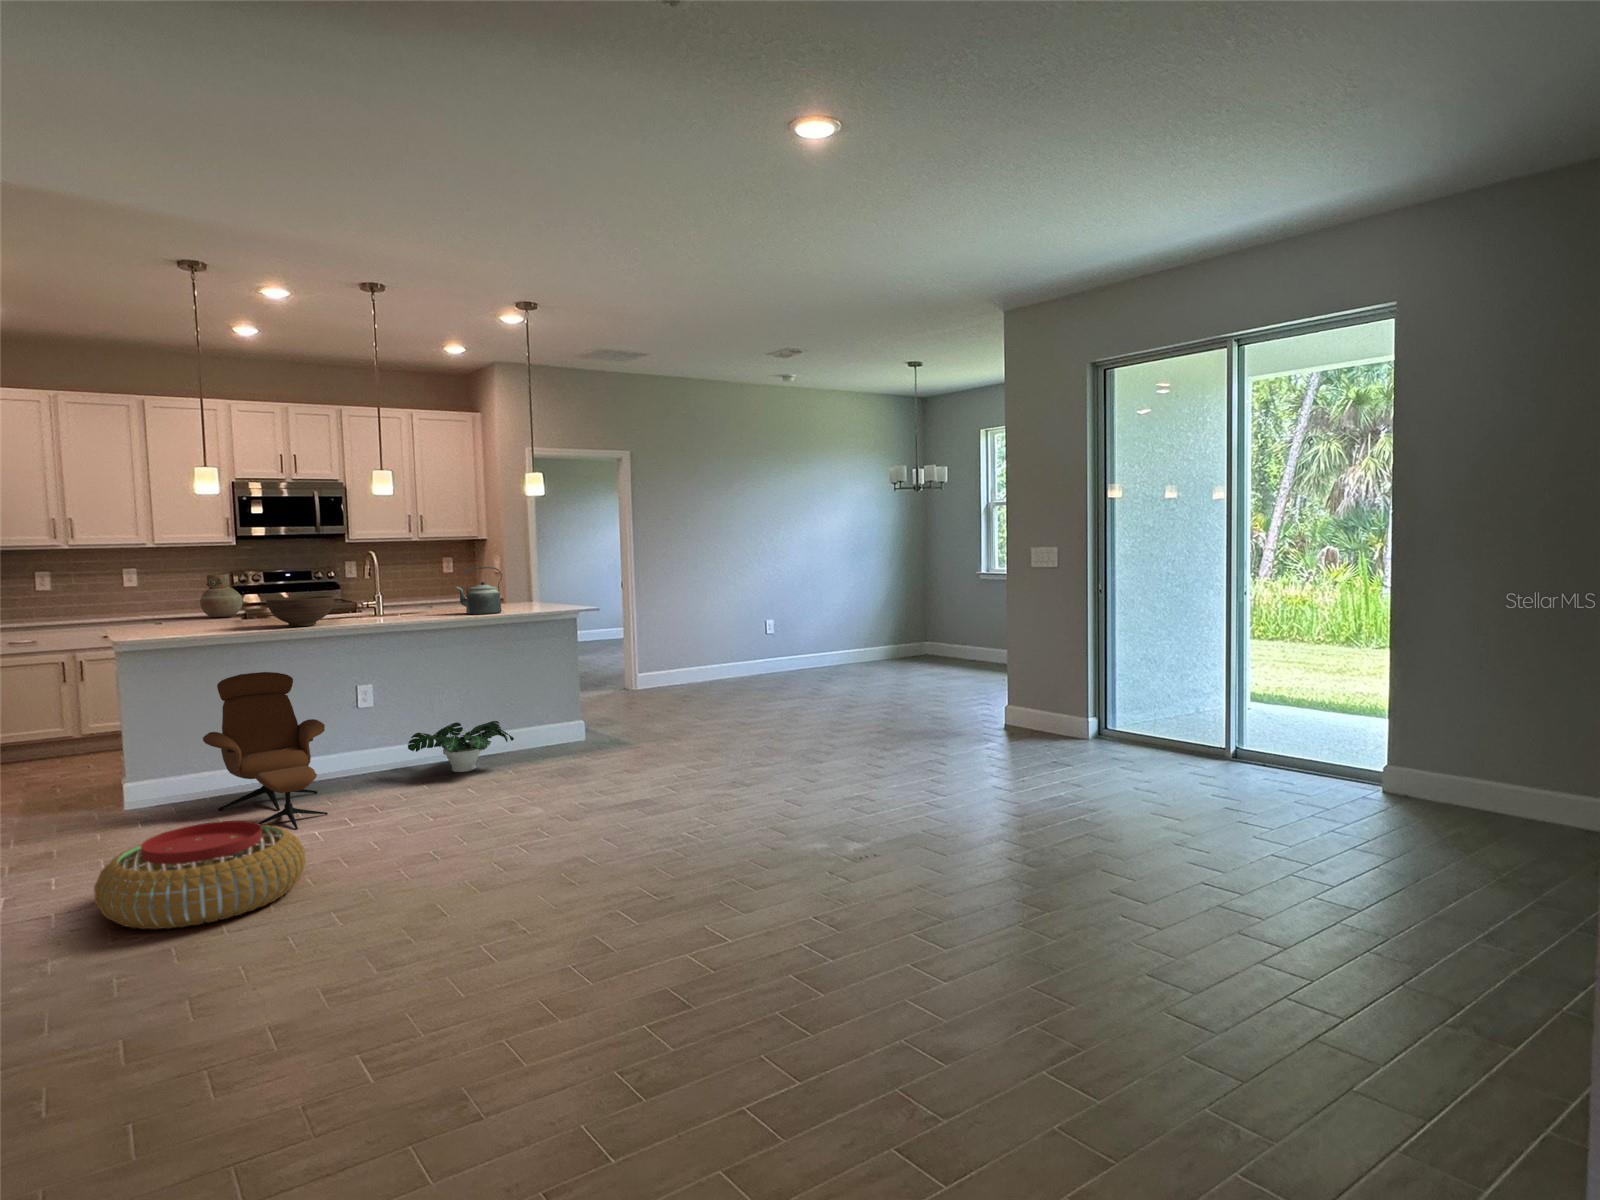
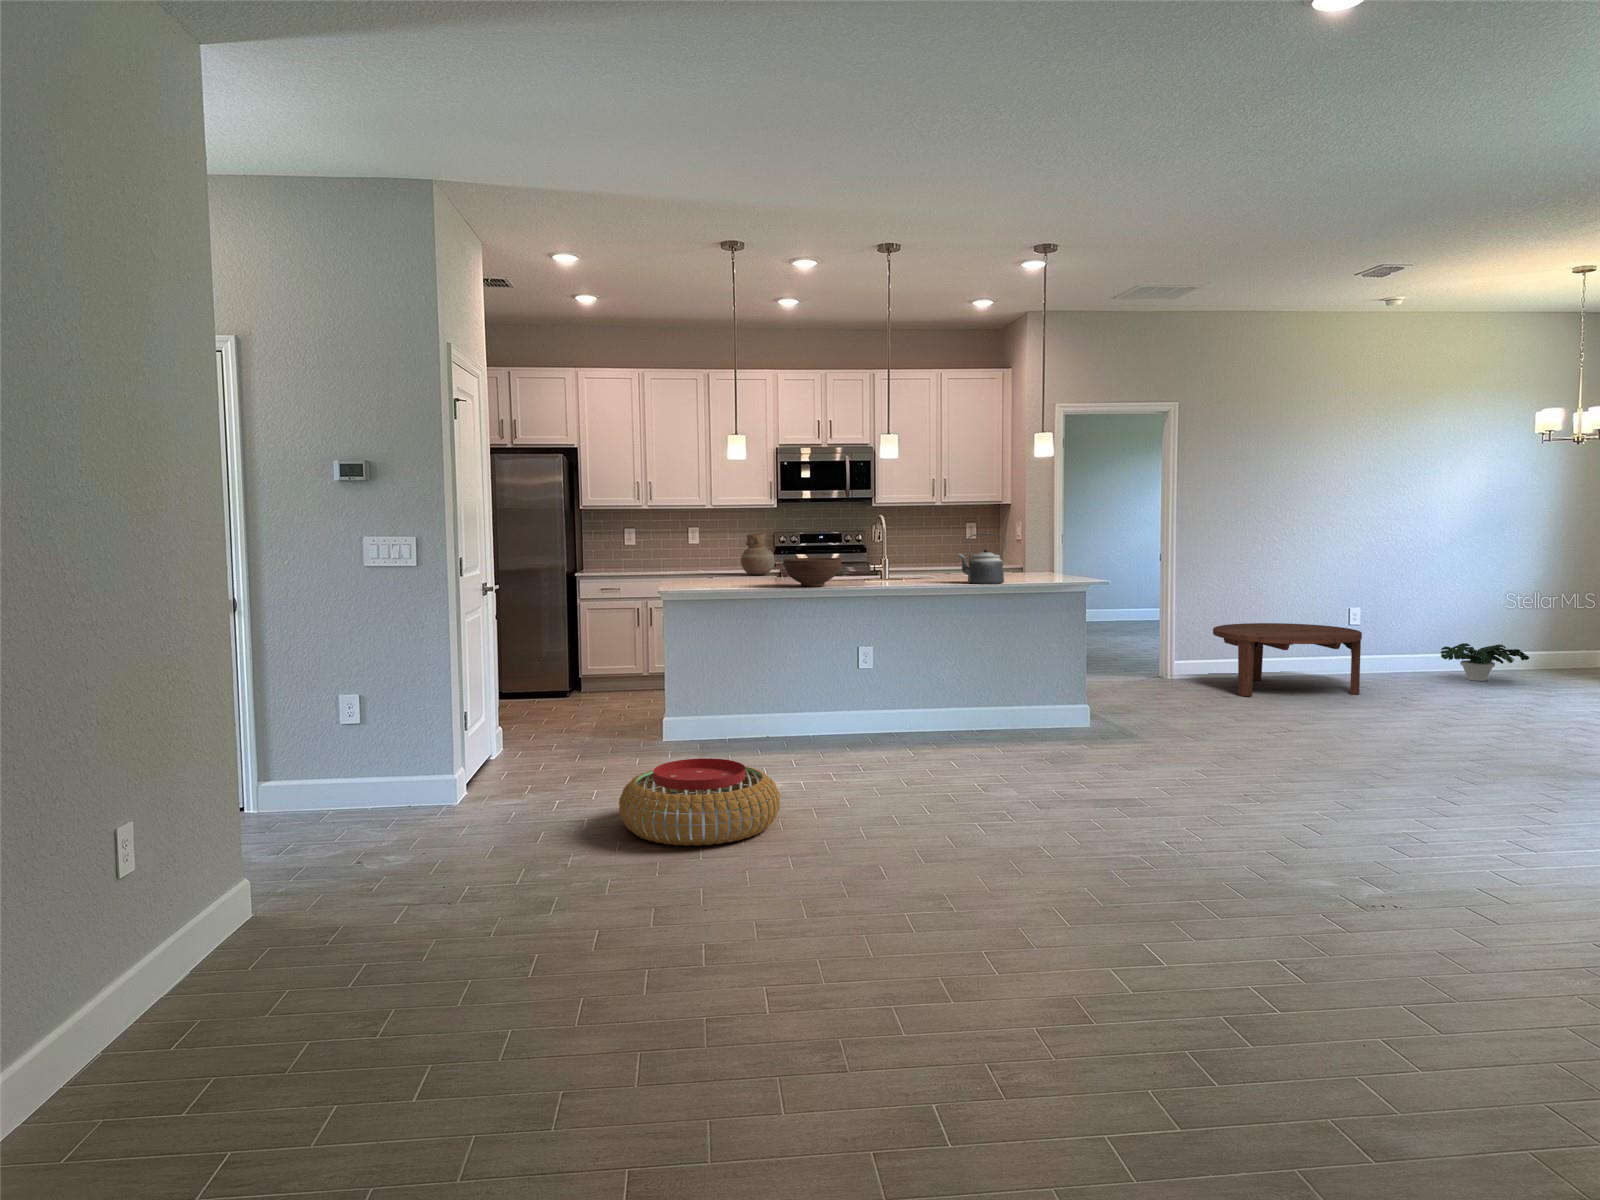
coffee table: none [670,634,781,696] -> present [1213,623,1362,696]
lounge chair: present [203,672,328,829] -> none [724,628,824,778]
potted plant: present [408,721,514,772] -> present [1441,643,1529,681]

